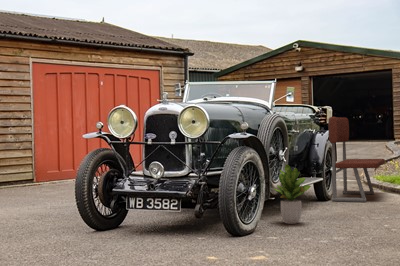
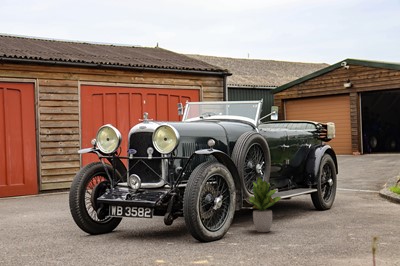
bench: present [328,117,385,202] -> none [322,133,383,213]

